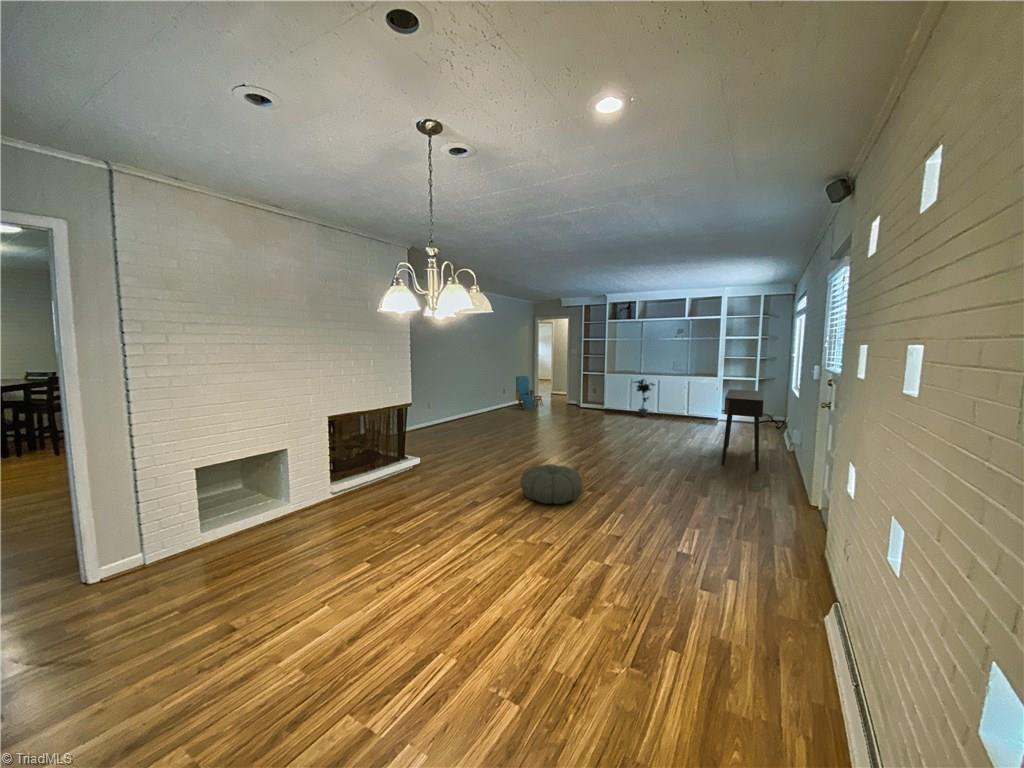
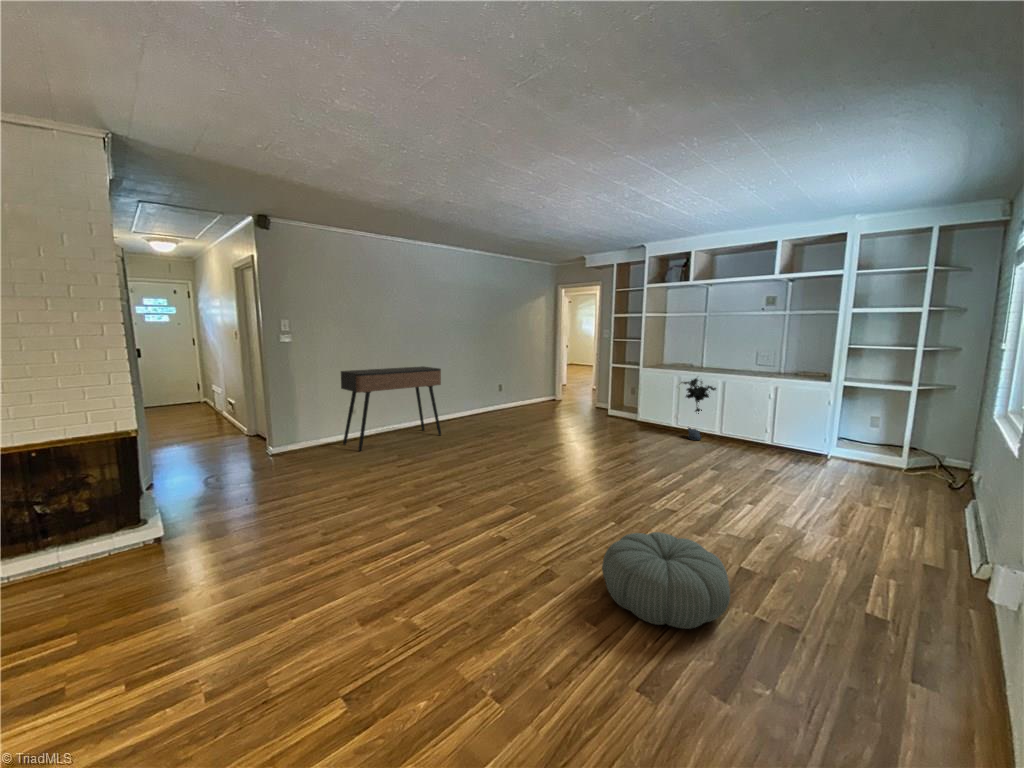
armchair: present [515,376,543,410] -> none [515,367,553,418]
console table: present [721,389,763,470] -> present [341,366,441,451]
pouf: present [521,464,582,504] -> present [602,532,730,629]

